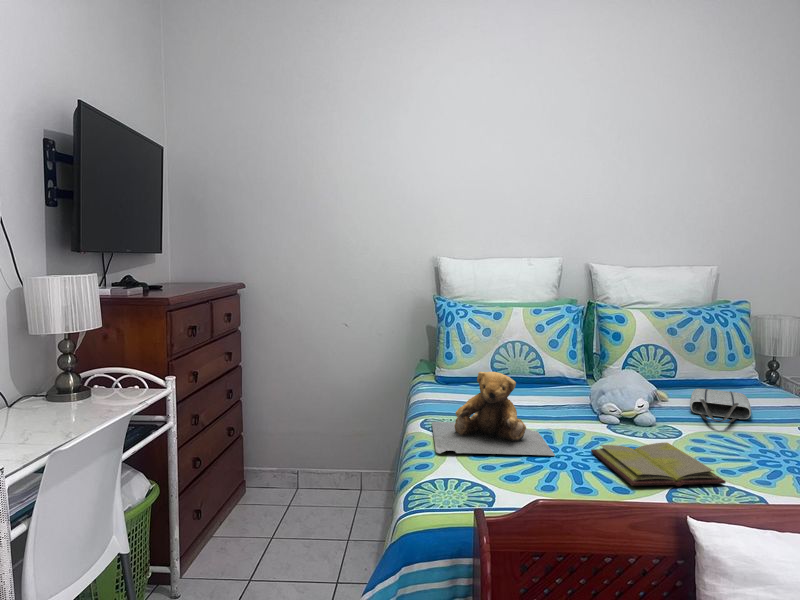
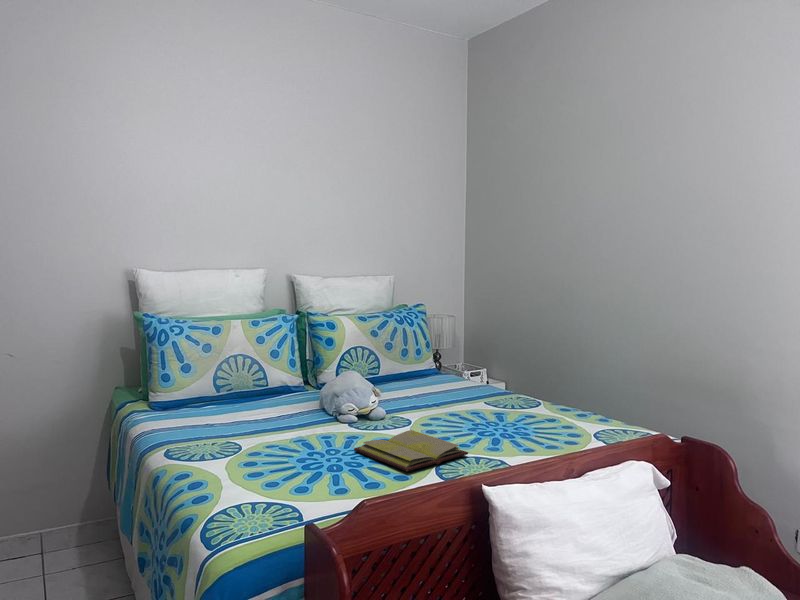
teddy bear: present [432,371,555,456] -> none [181,386,326,482]
tote bag: present [690,389,751,423] -> none [400,381,451,407]

